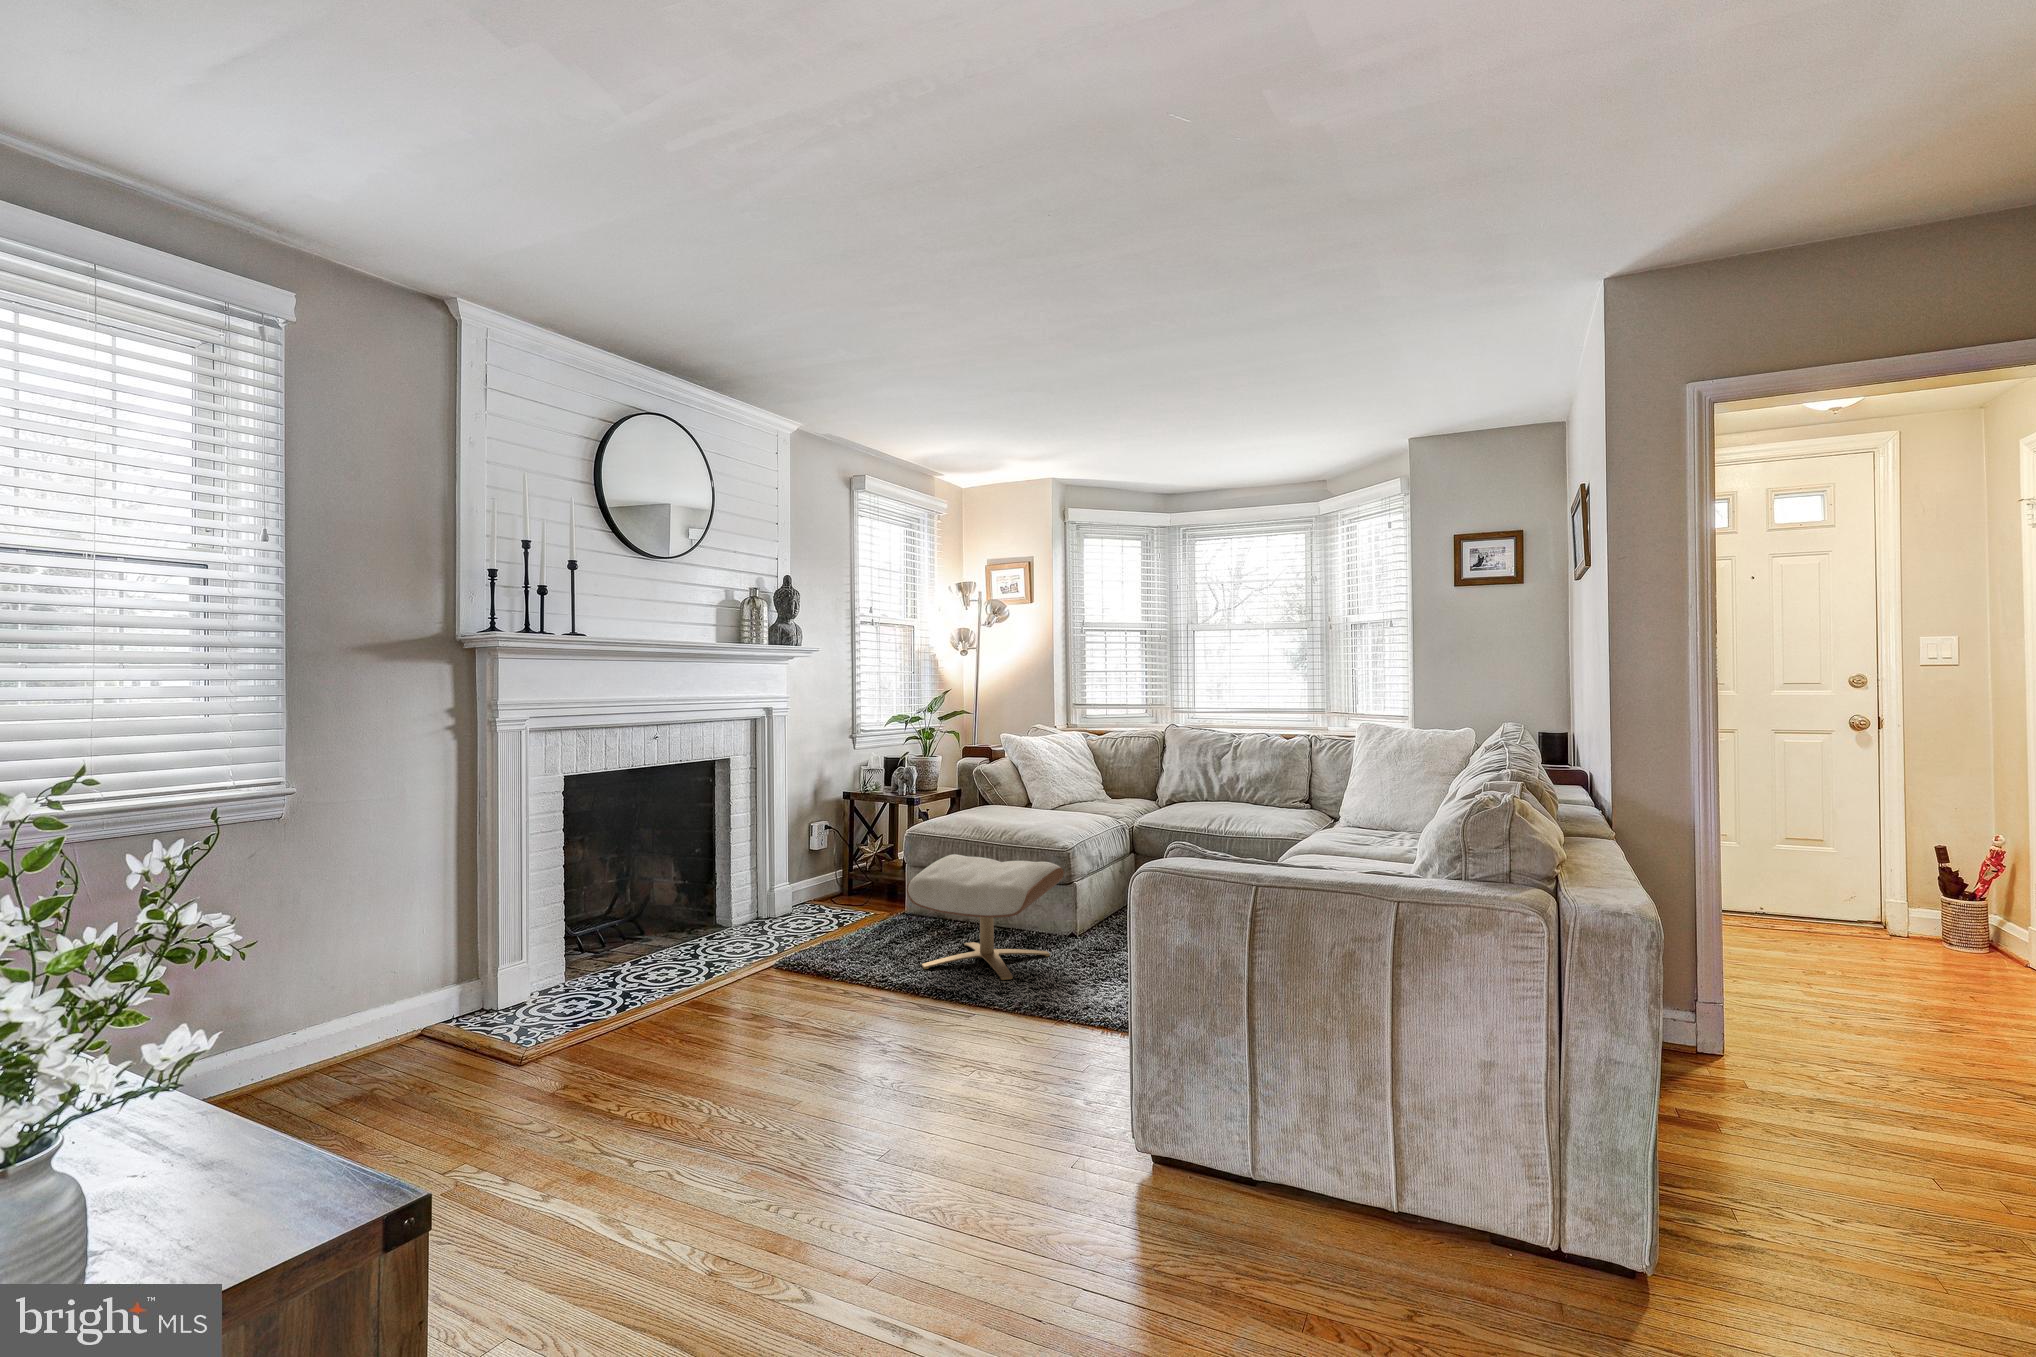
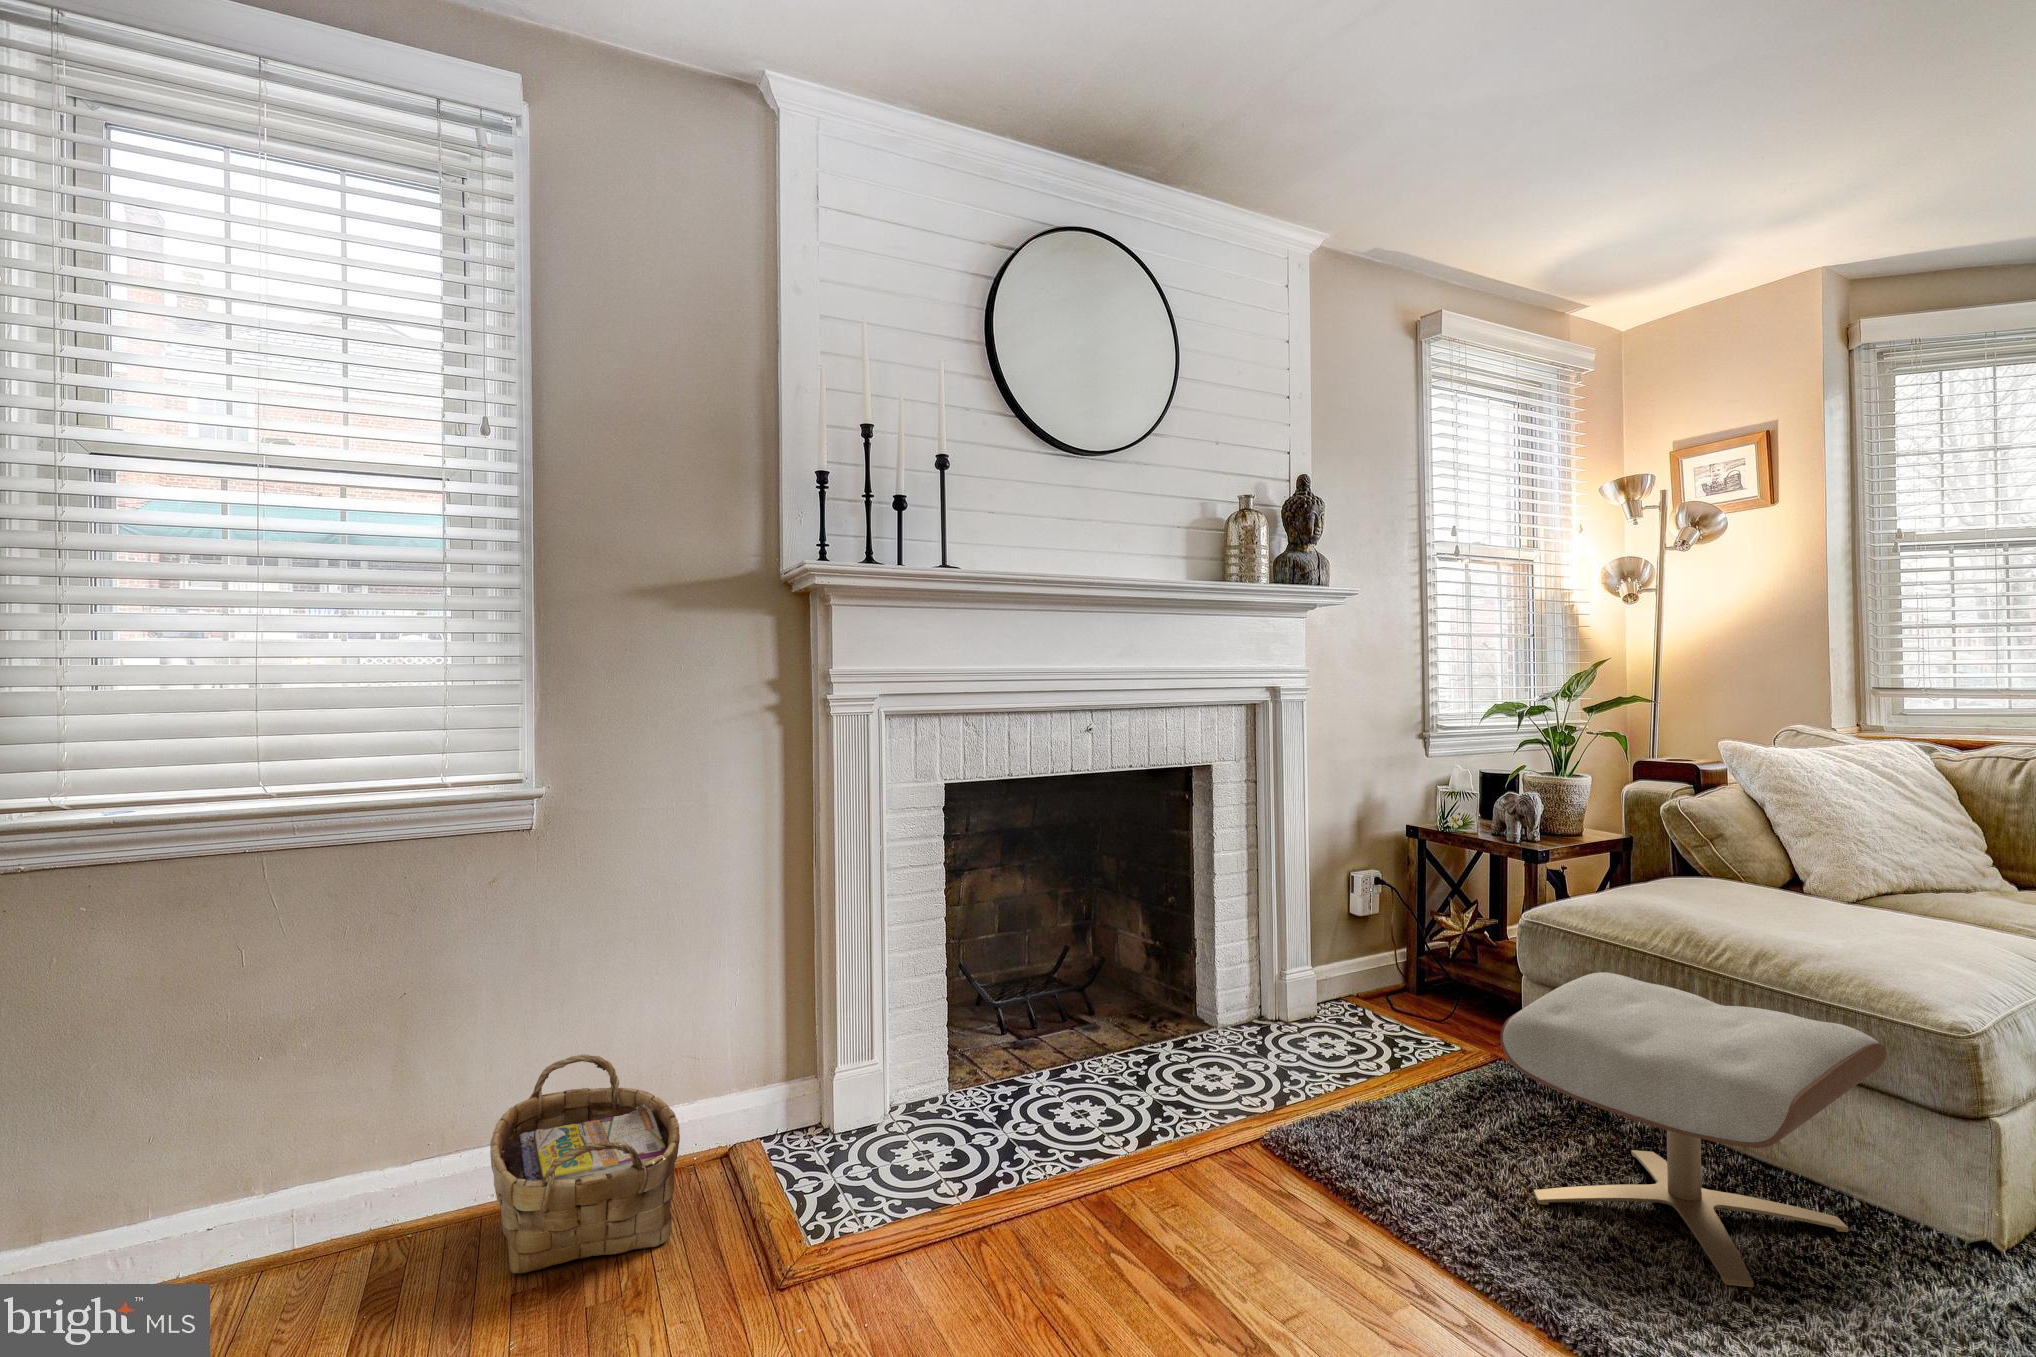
woven basket: none [272,972,429,1105] -> present [490,1054,680,1274]

